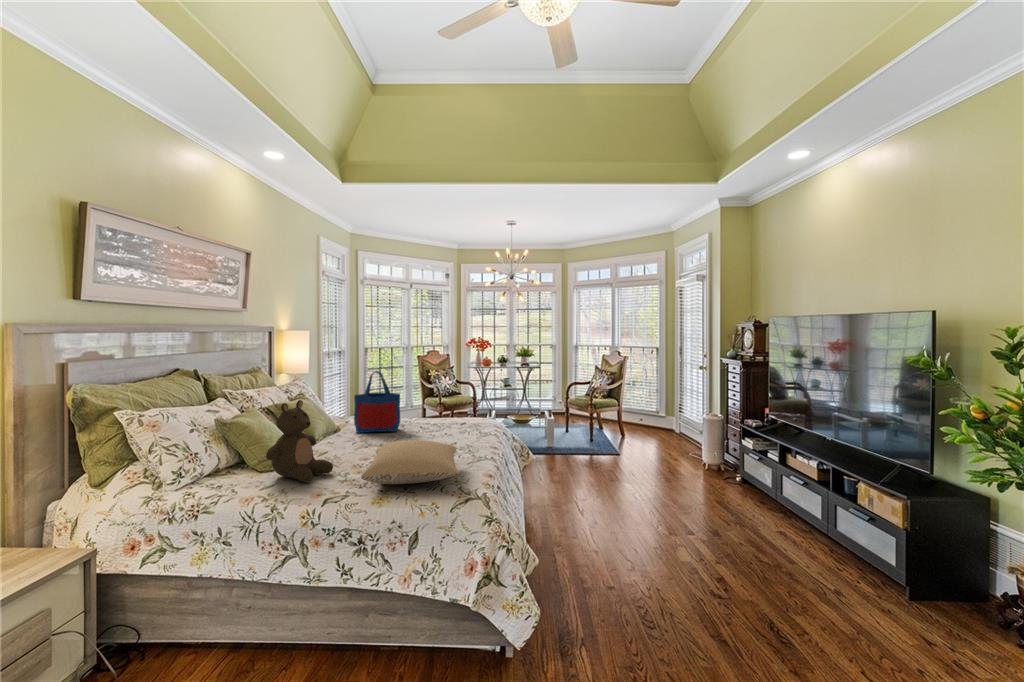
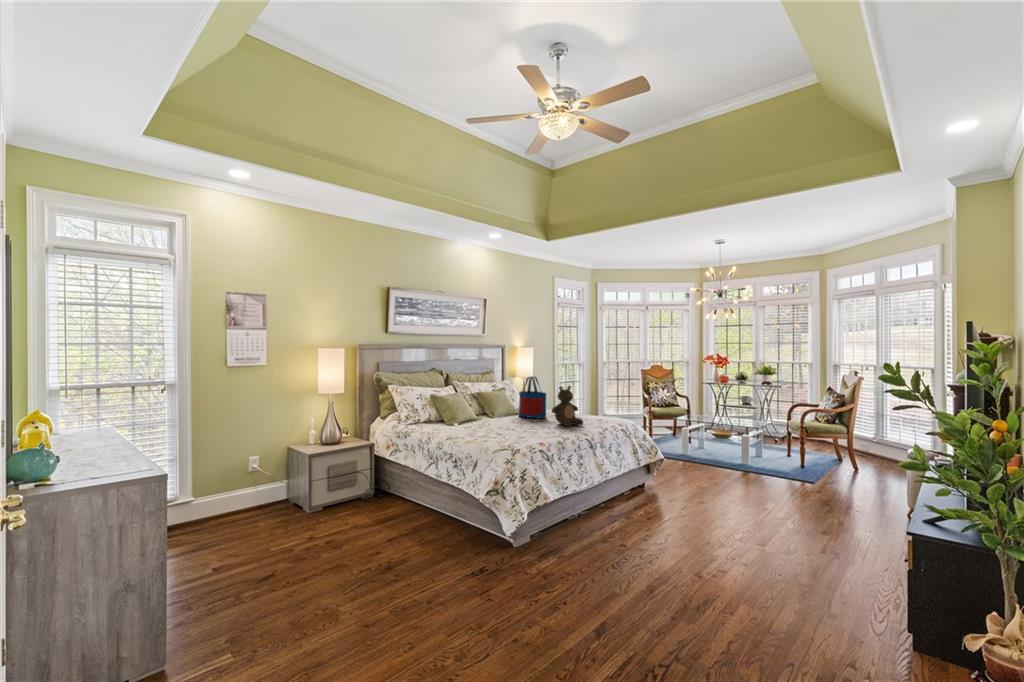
stuffed bear: present [266,400,333,482] -> present [552,386,583,427]
pillow: present [361,440,459,484] -> none [464,416,536,439]

